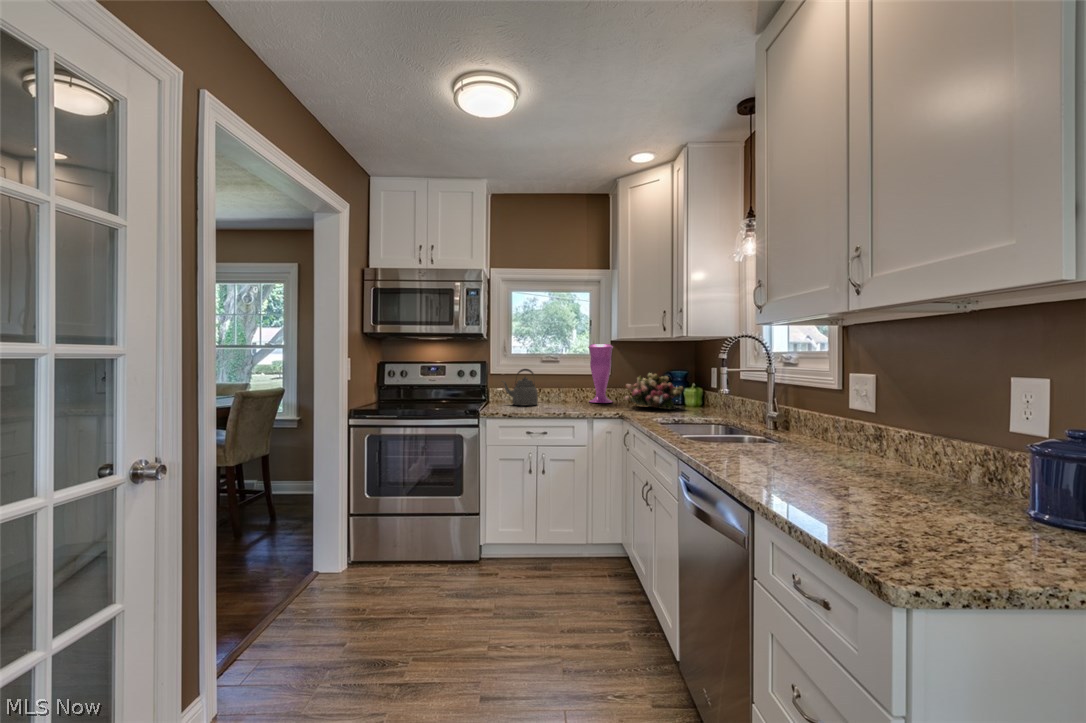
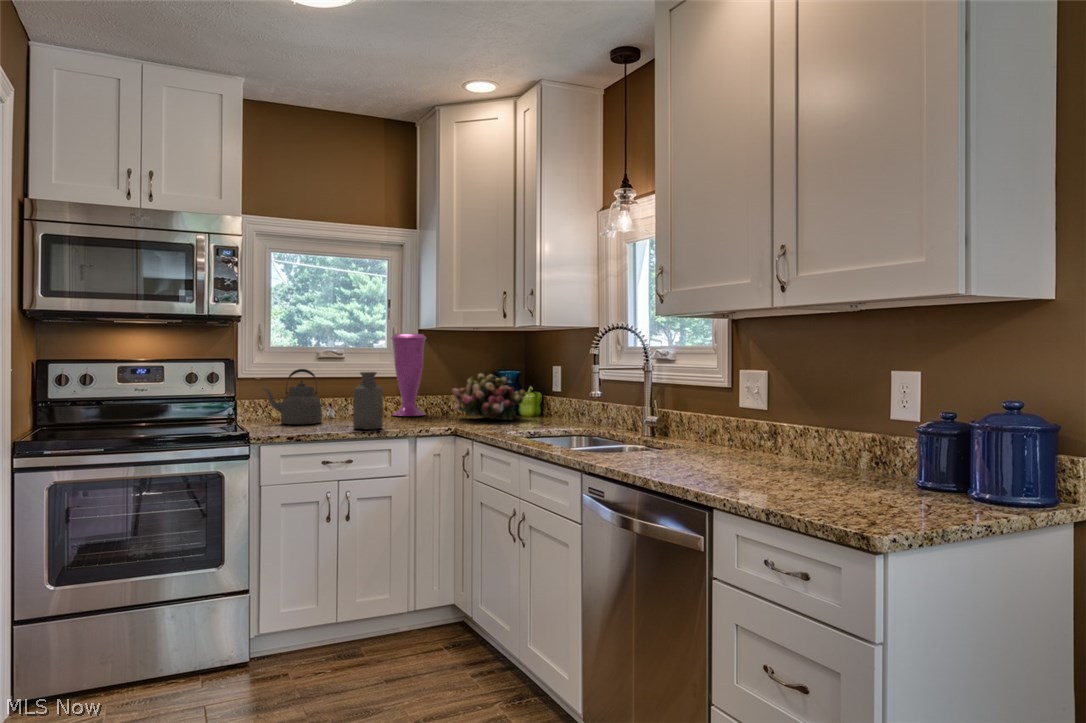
bottle: none [551,371,570,411] -> present [353,372,383,430]

